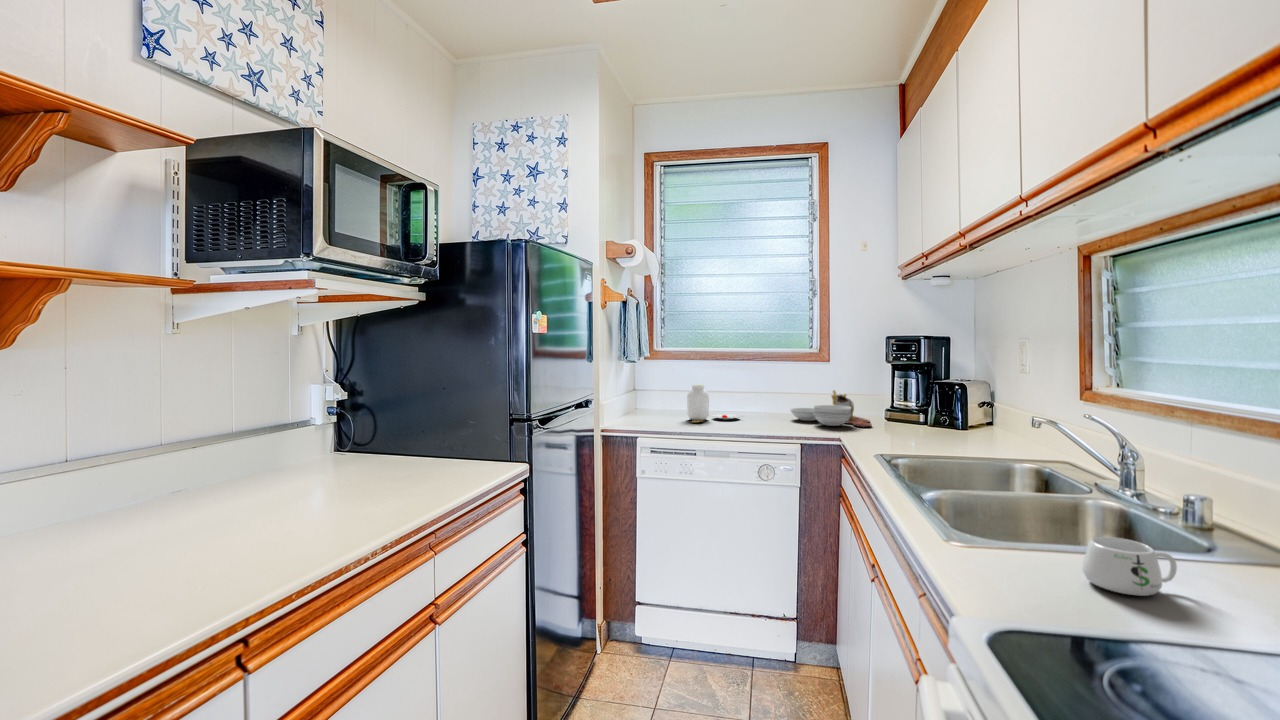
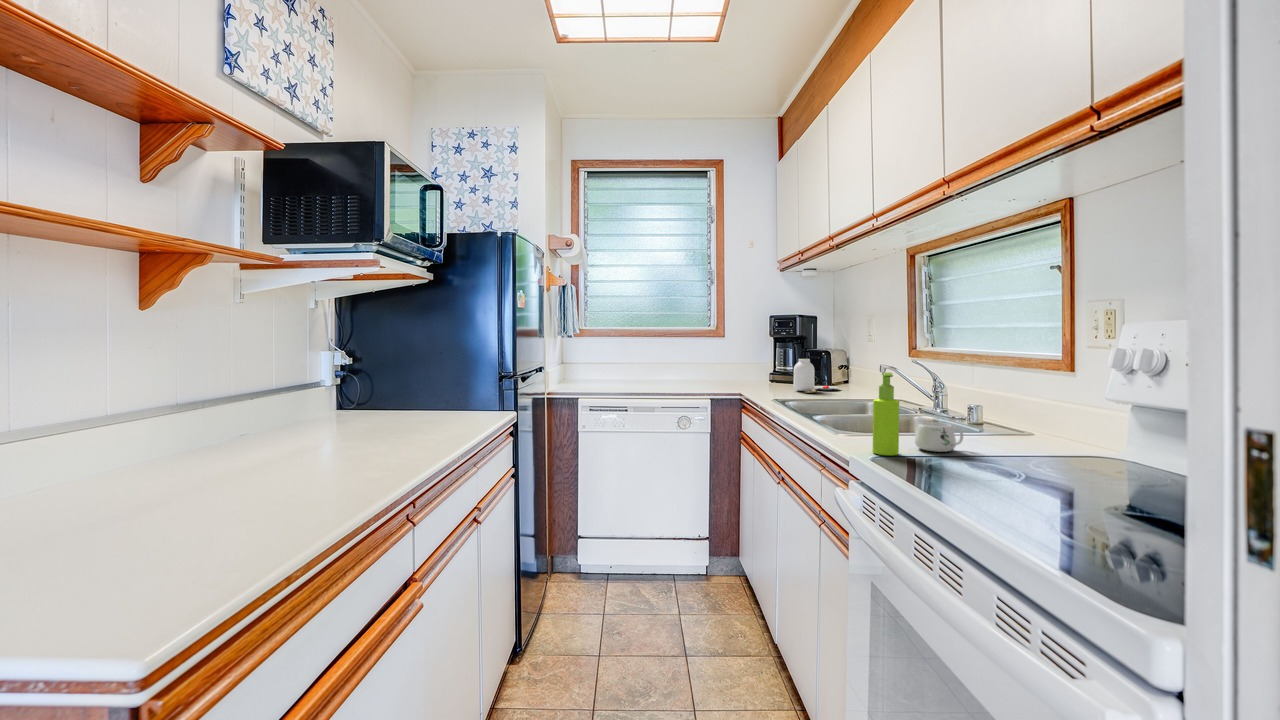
jar: present [687,385,740,422] -> present [794,359,840,393]
cutting board: present [791,390,872,427] -> none [699,360,763,386]
soap dispenser: none [1004,455,1052,596] -> present [873,373,899,455]

